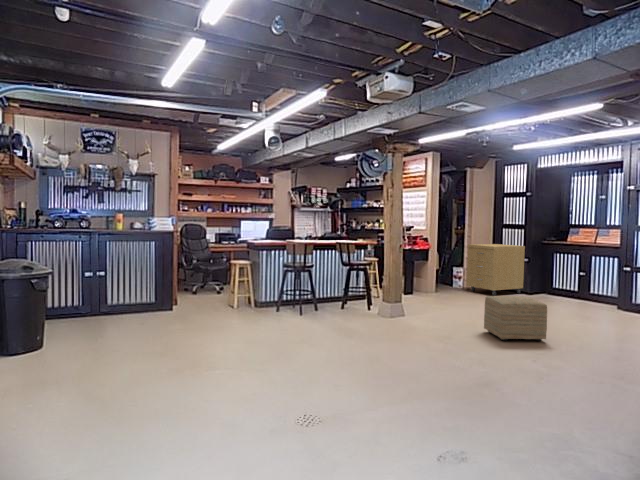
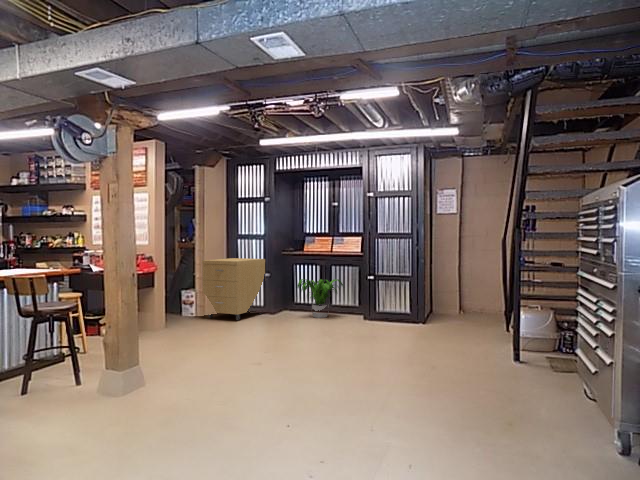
potted plant: none [550,266,599,303] -> present [297,279,343,318]
ottoman: present [484,296,547,341] -> none [276,324,359,392]

